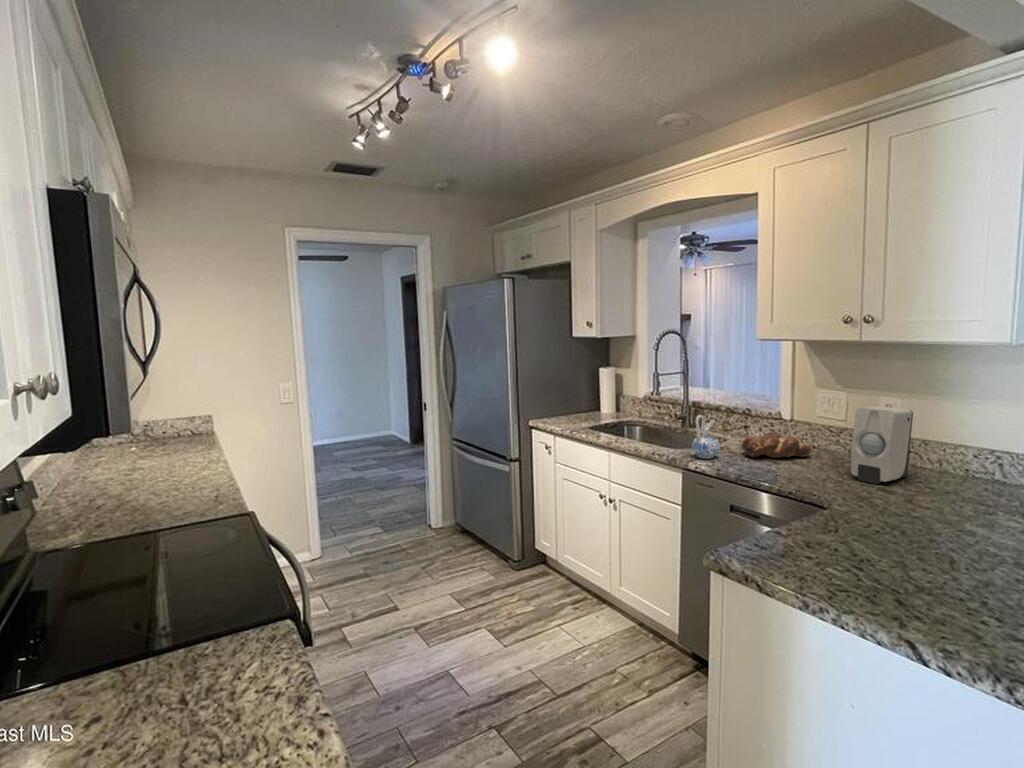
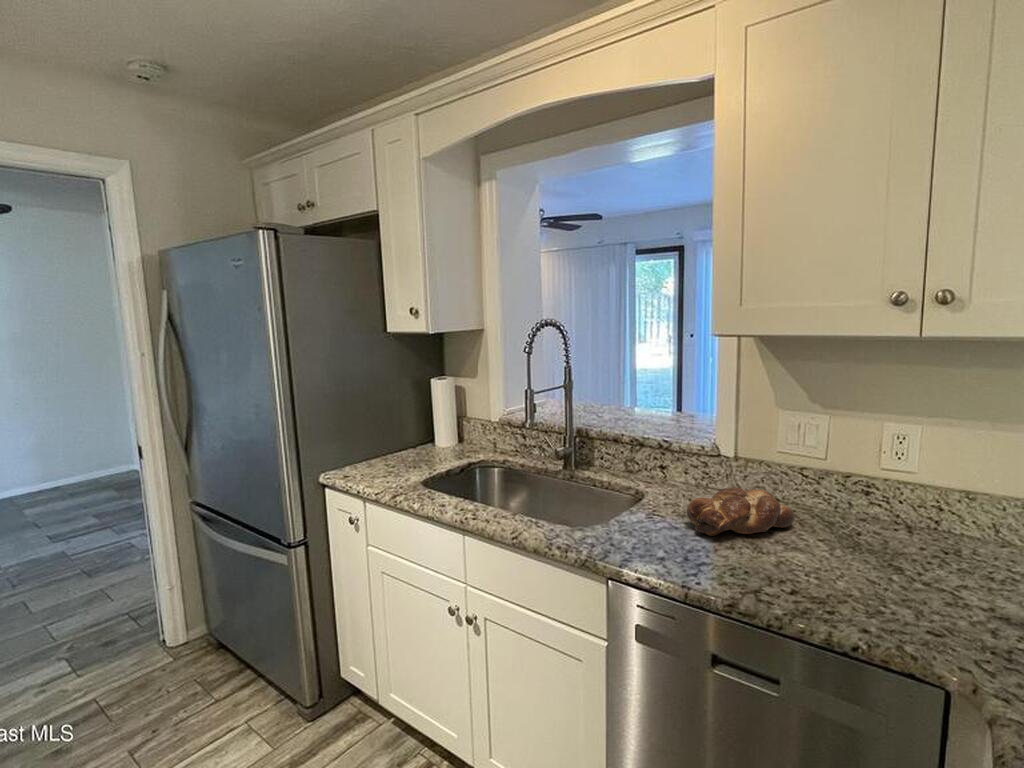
soap dispenser: present [851,407,913,484] -> none [907,447,994,594]
ceramic pitcher: present [692,415,720,458] -> none [614,472,661,548]

